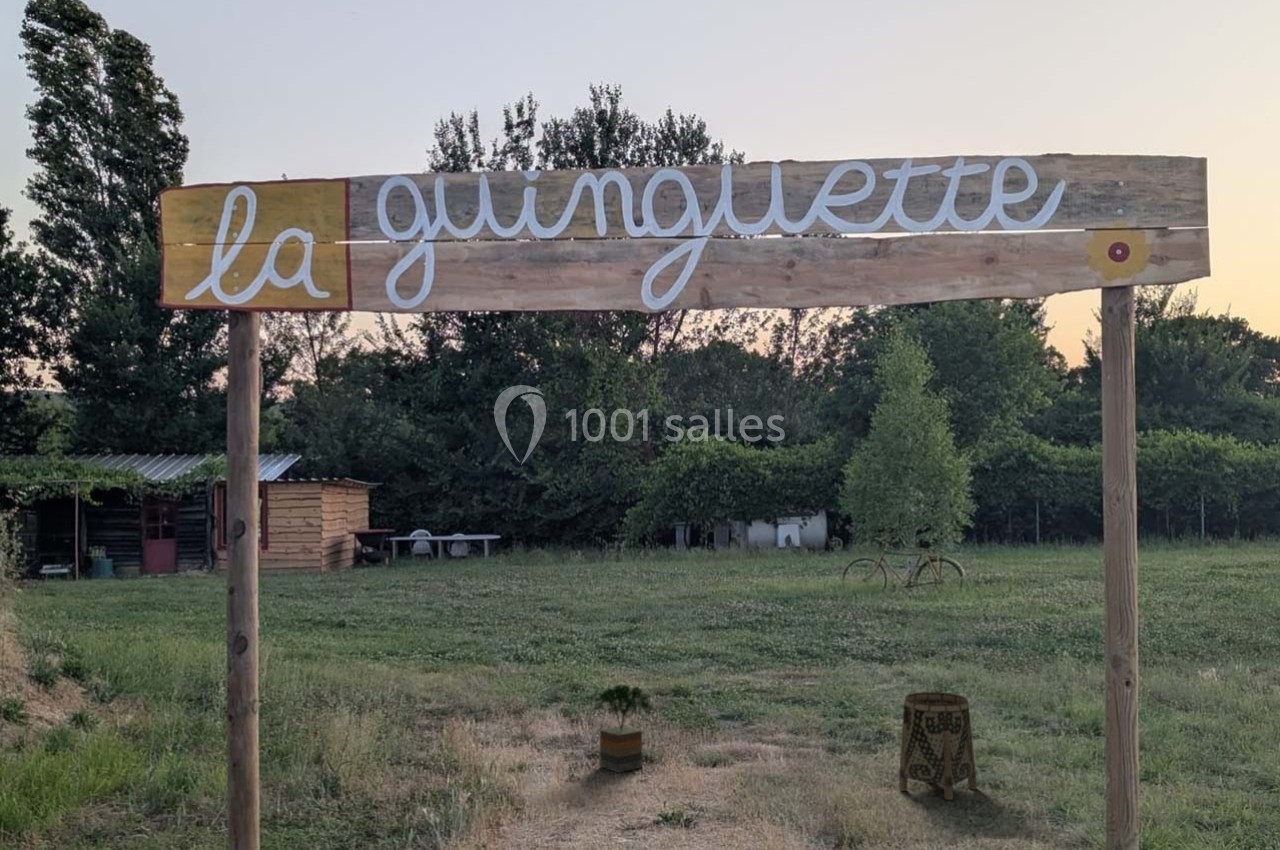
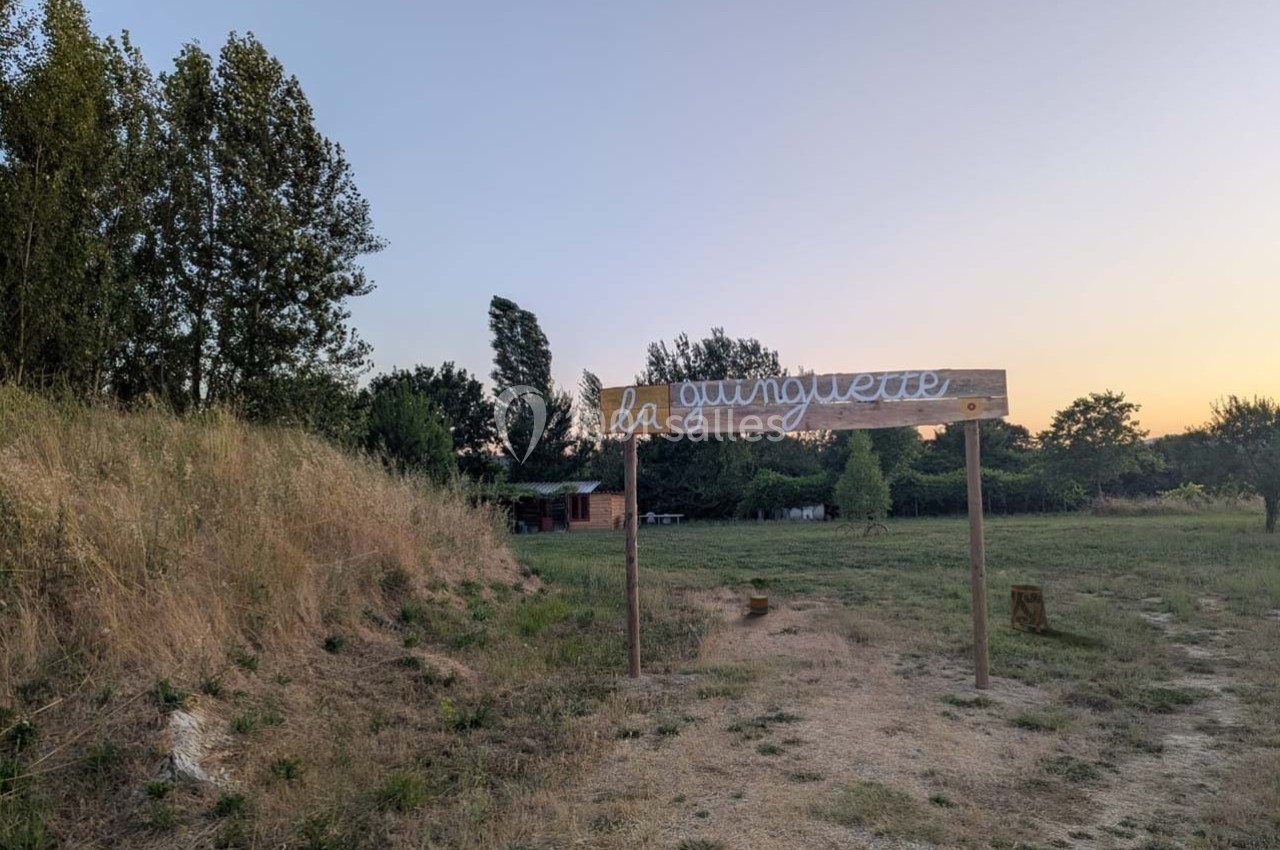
basket: present [899,692,977,800] -> present [1010,585,1048,632]

